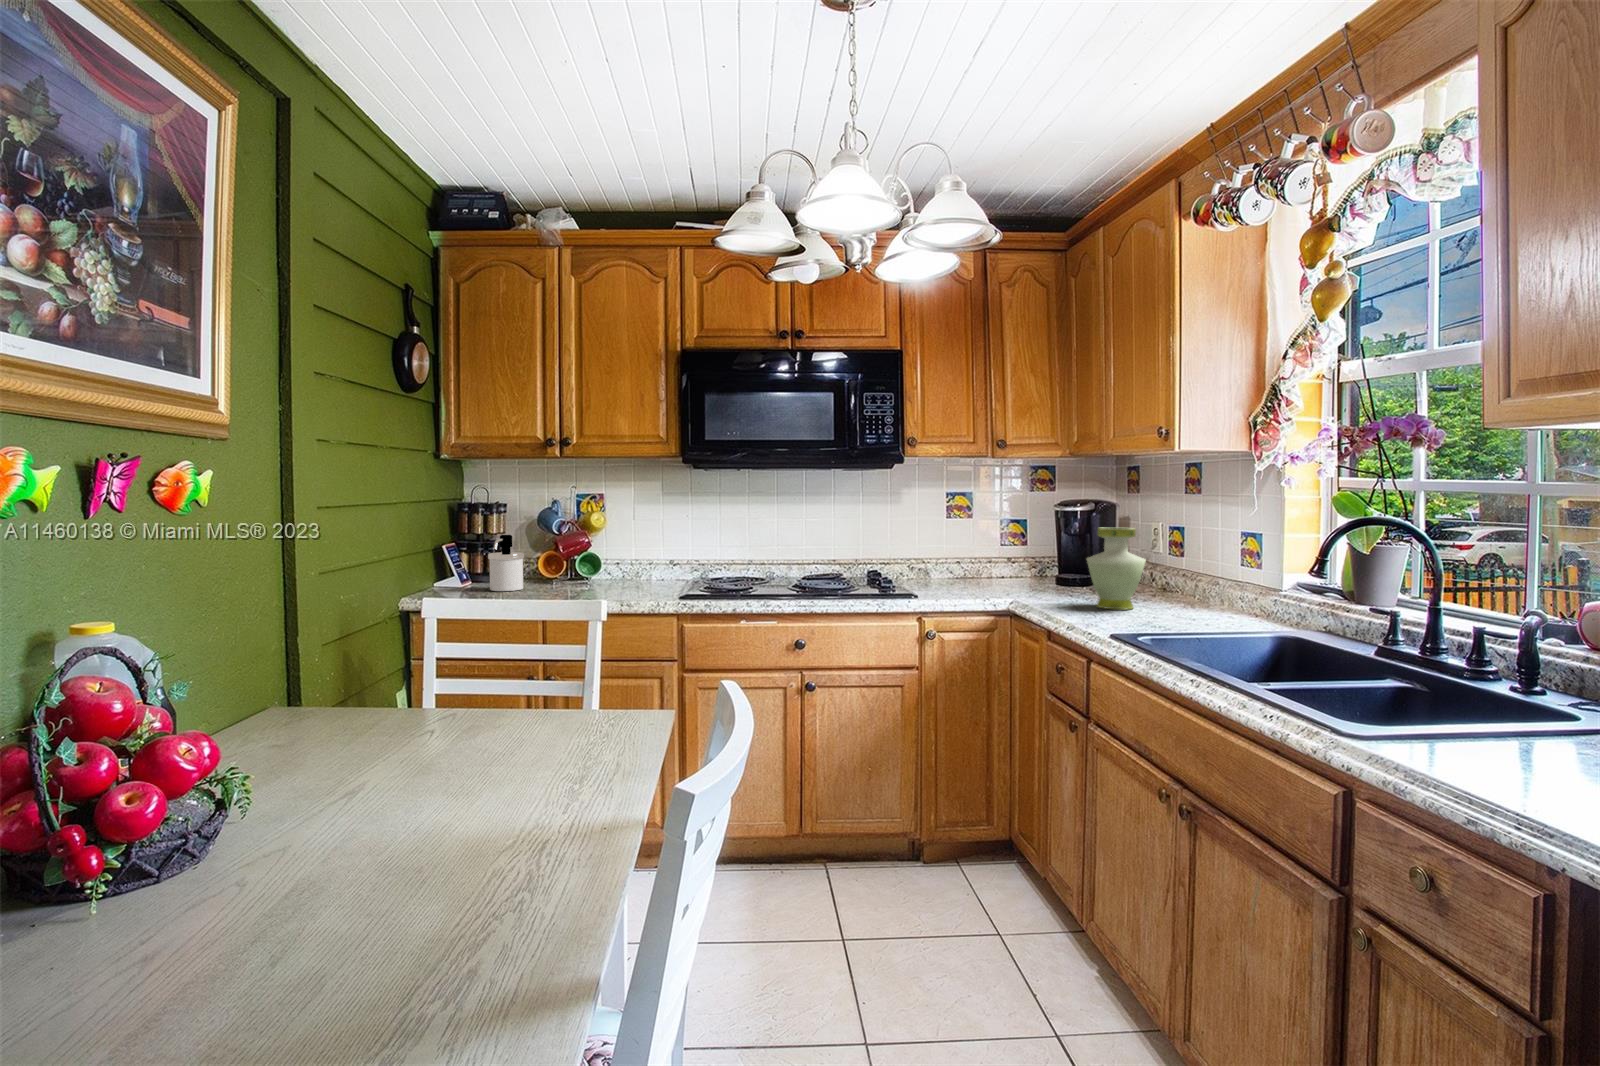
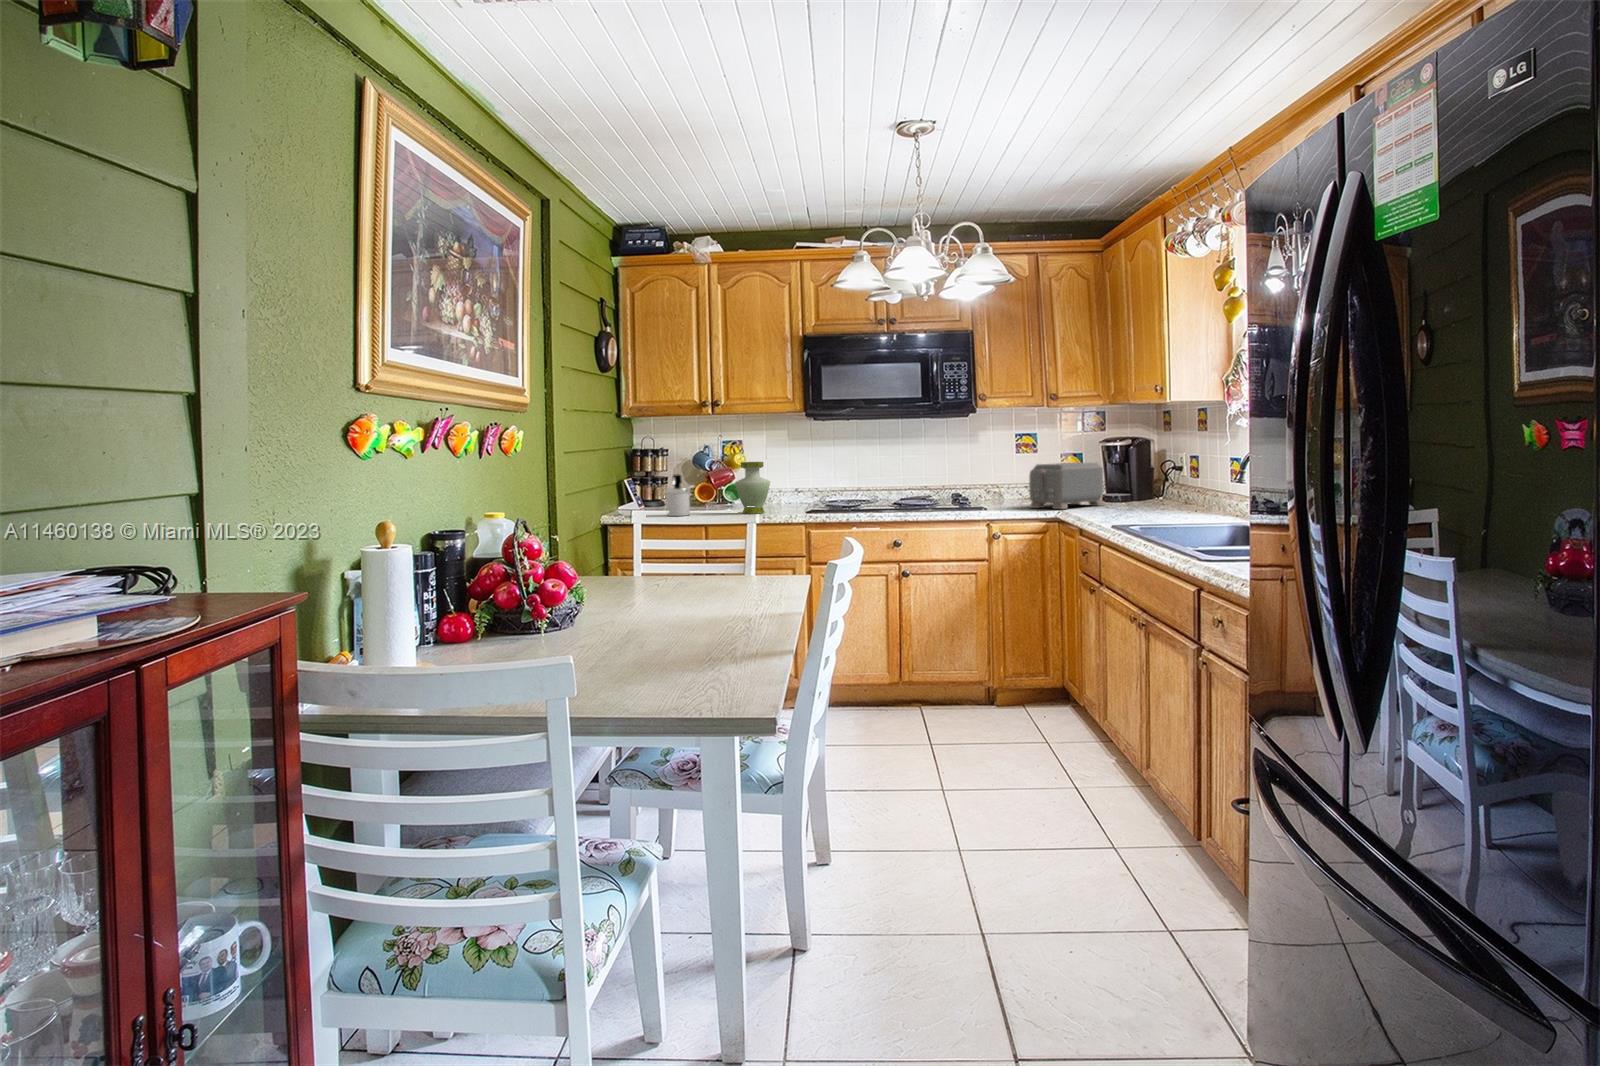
vase: present [1087,527,1146,610] -> present [735,462,770,514]
toaster: none [970,532,1064,595] -> present [1029,463,1104,509]

